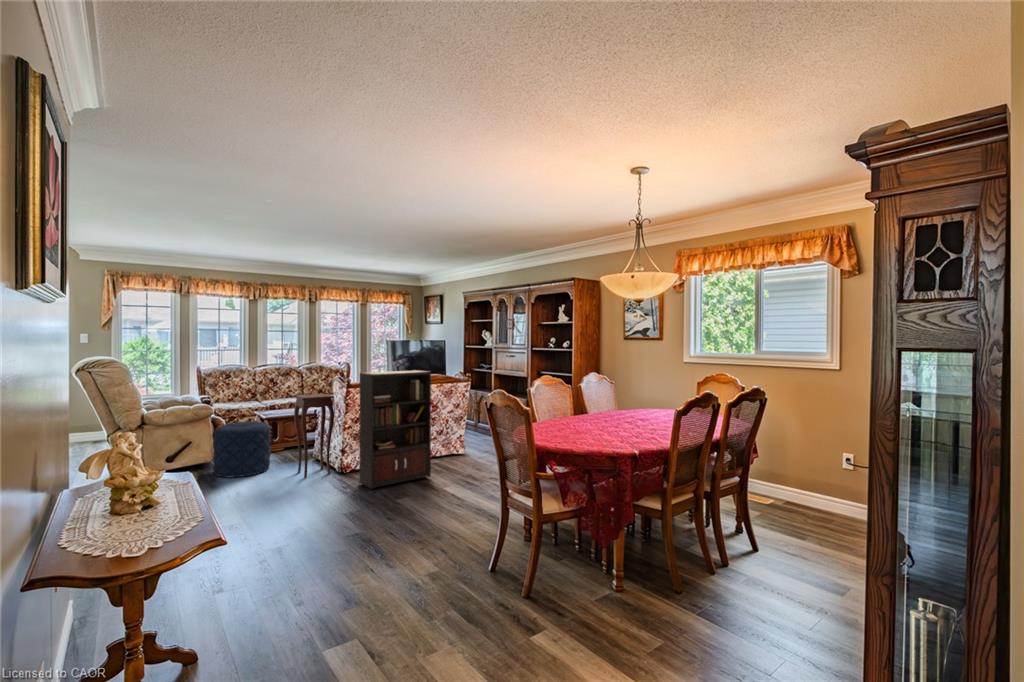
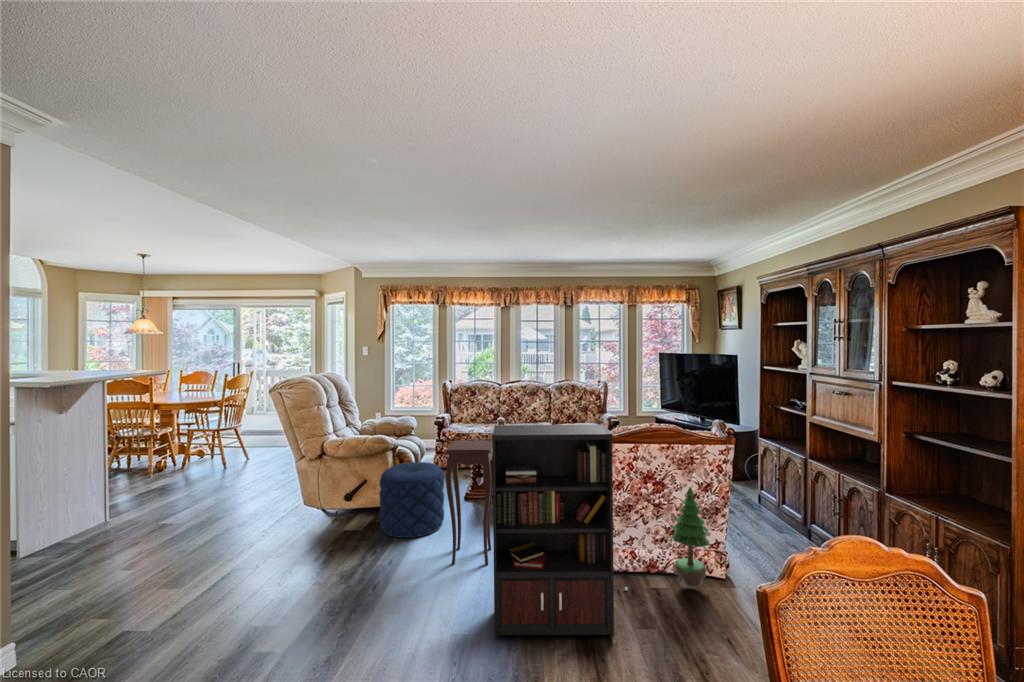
potted tree: none [442,404,462,460] -> present [671,487,709,589]

